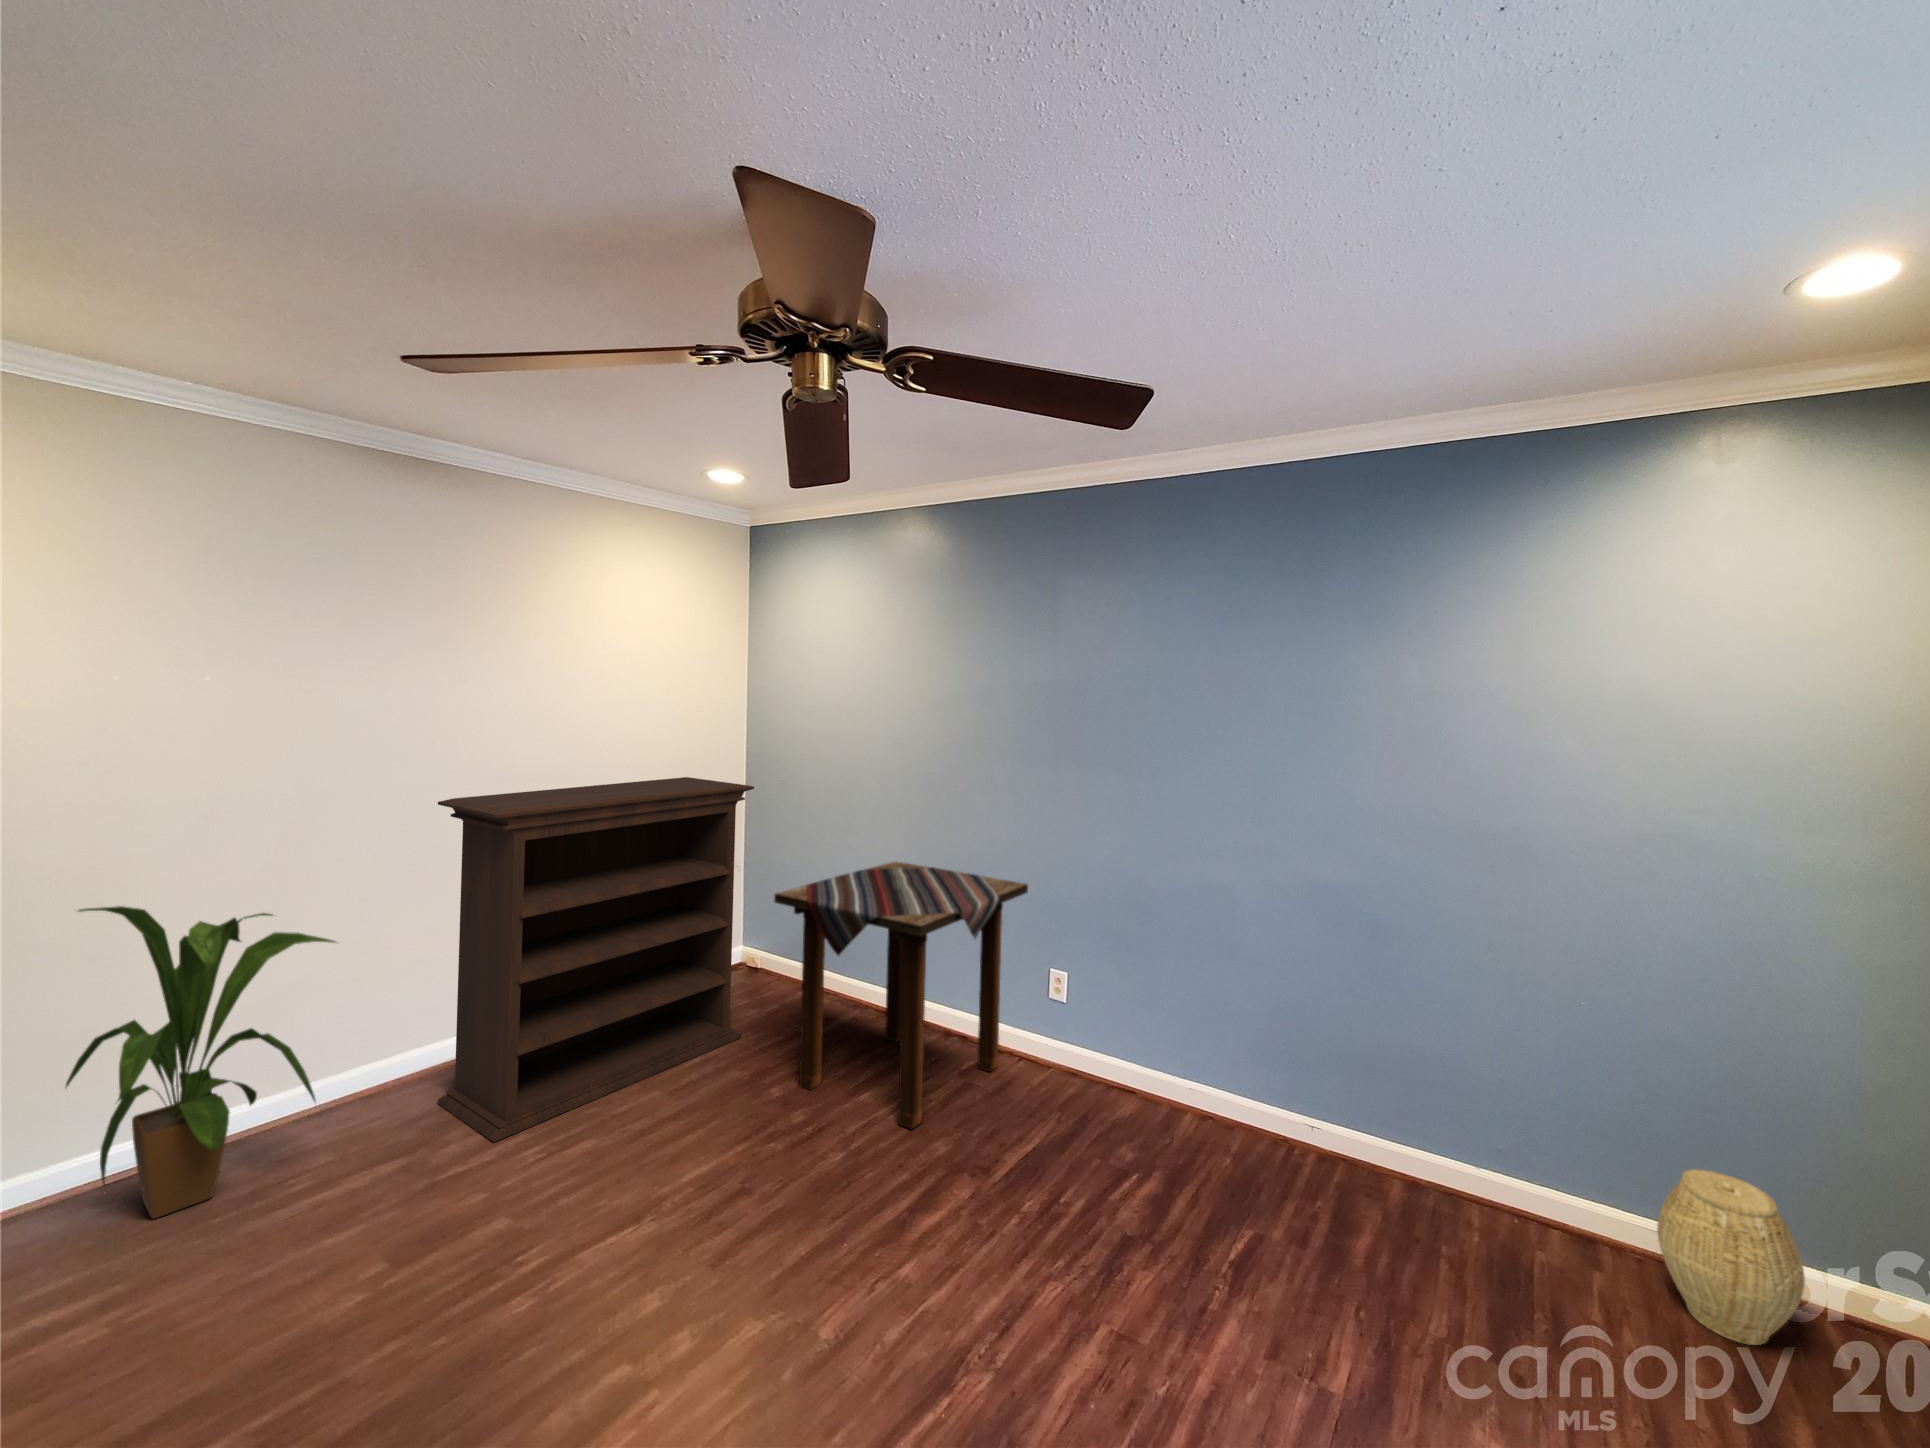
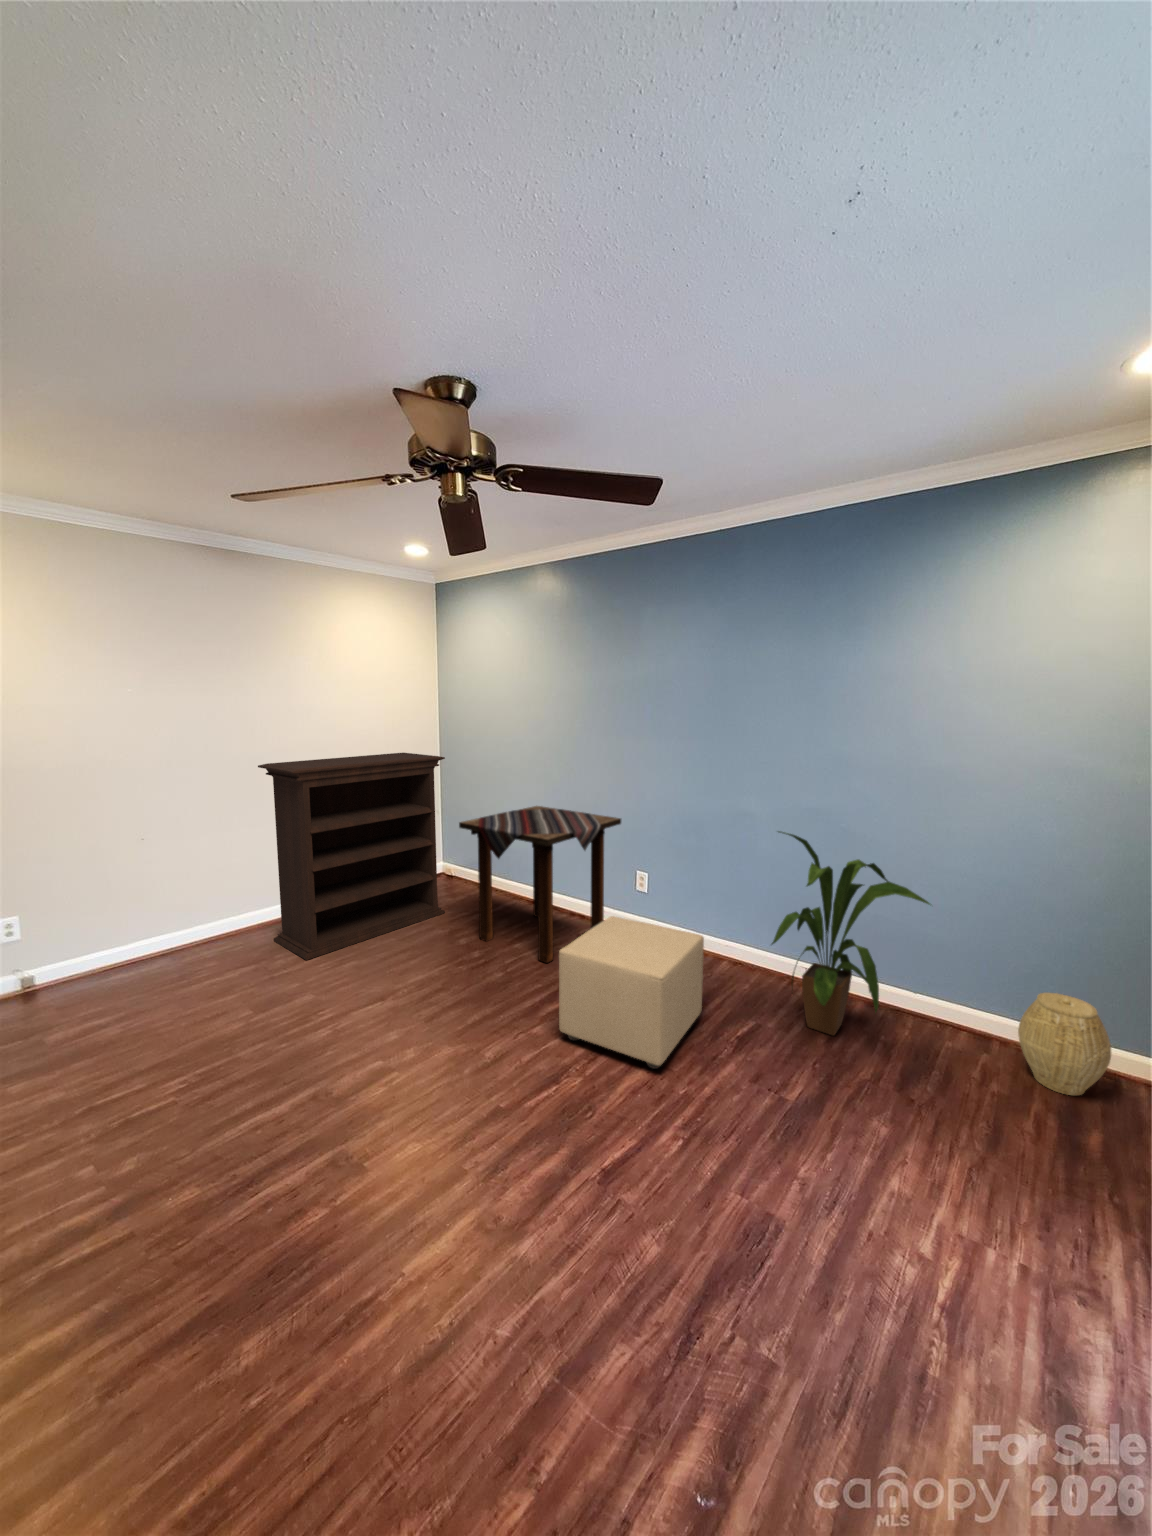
house plant: present [66,906,335,1218] -> present [772,831,930,1035]
ottoman: none [944,1054,1176,1343] -> present [559,916,704,1069]

